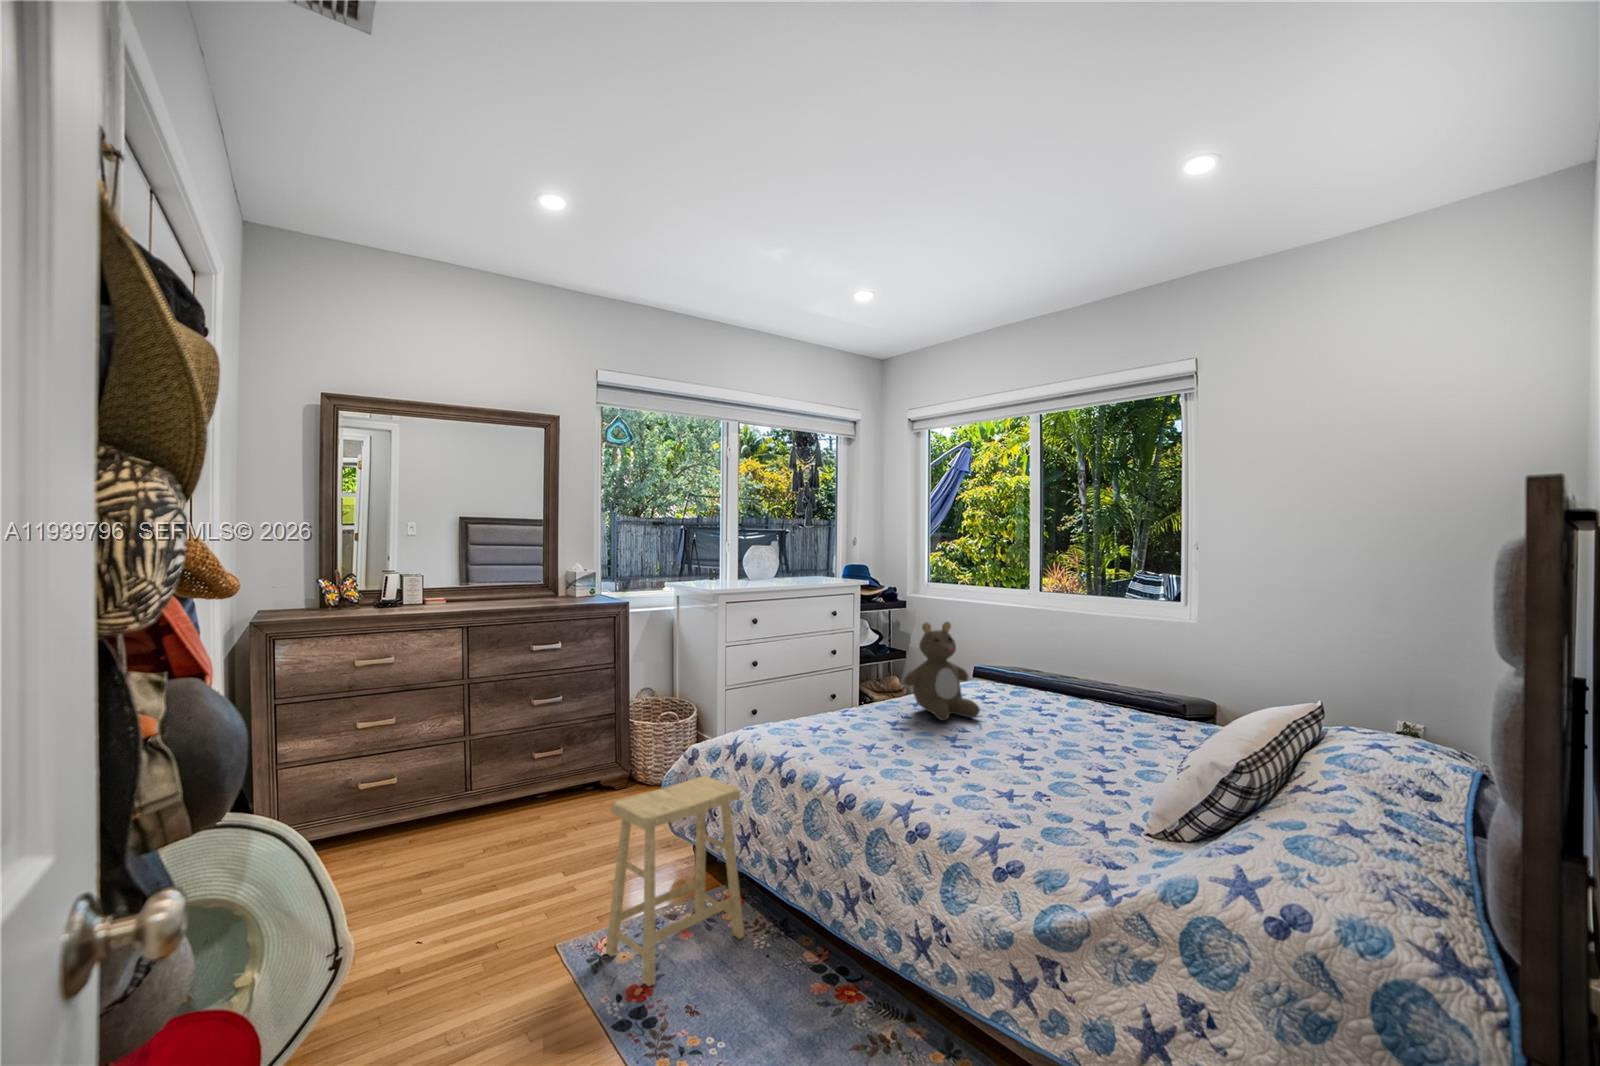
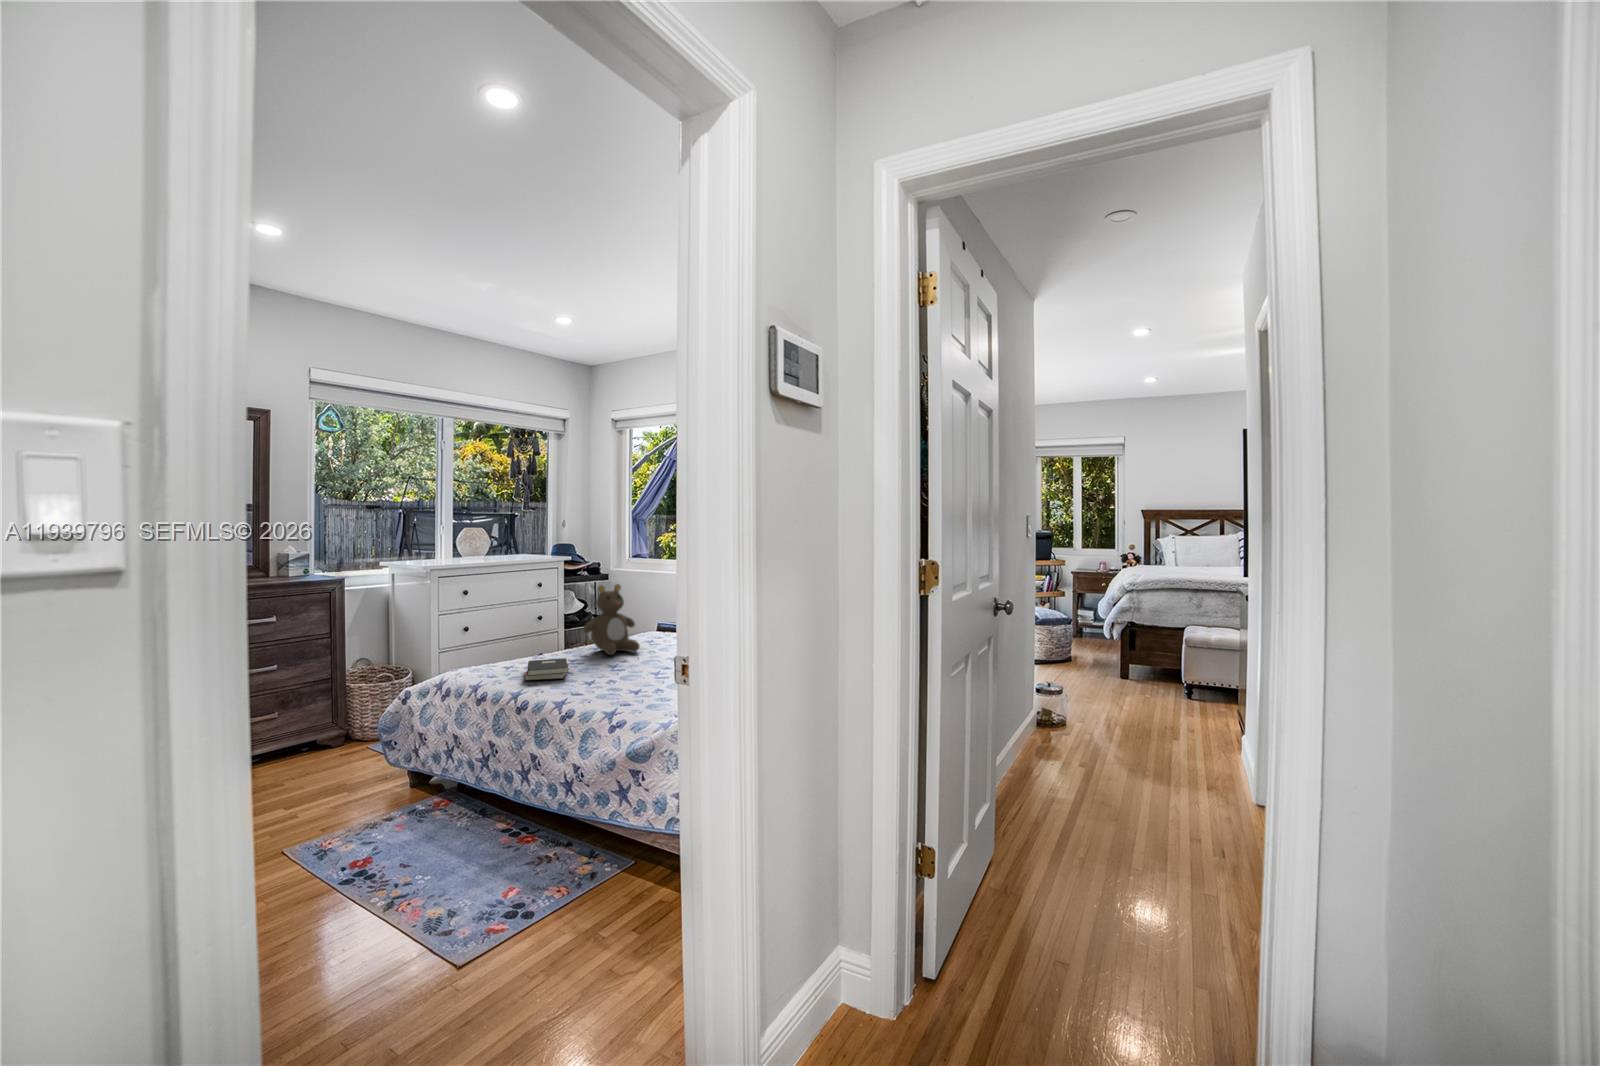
hardback book: none [840,723,899,757] -> present [524,658,569,681]
footstool: present [606,776,744,987] -> none [329,708,449,856]

